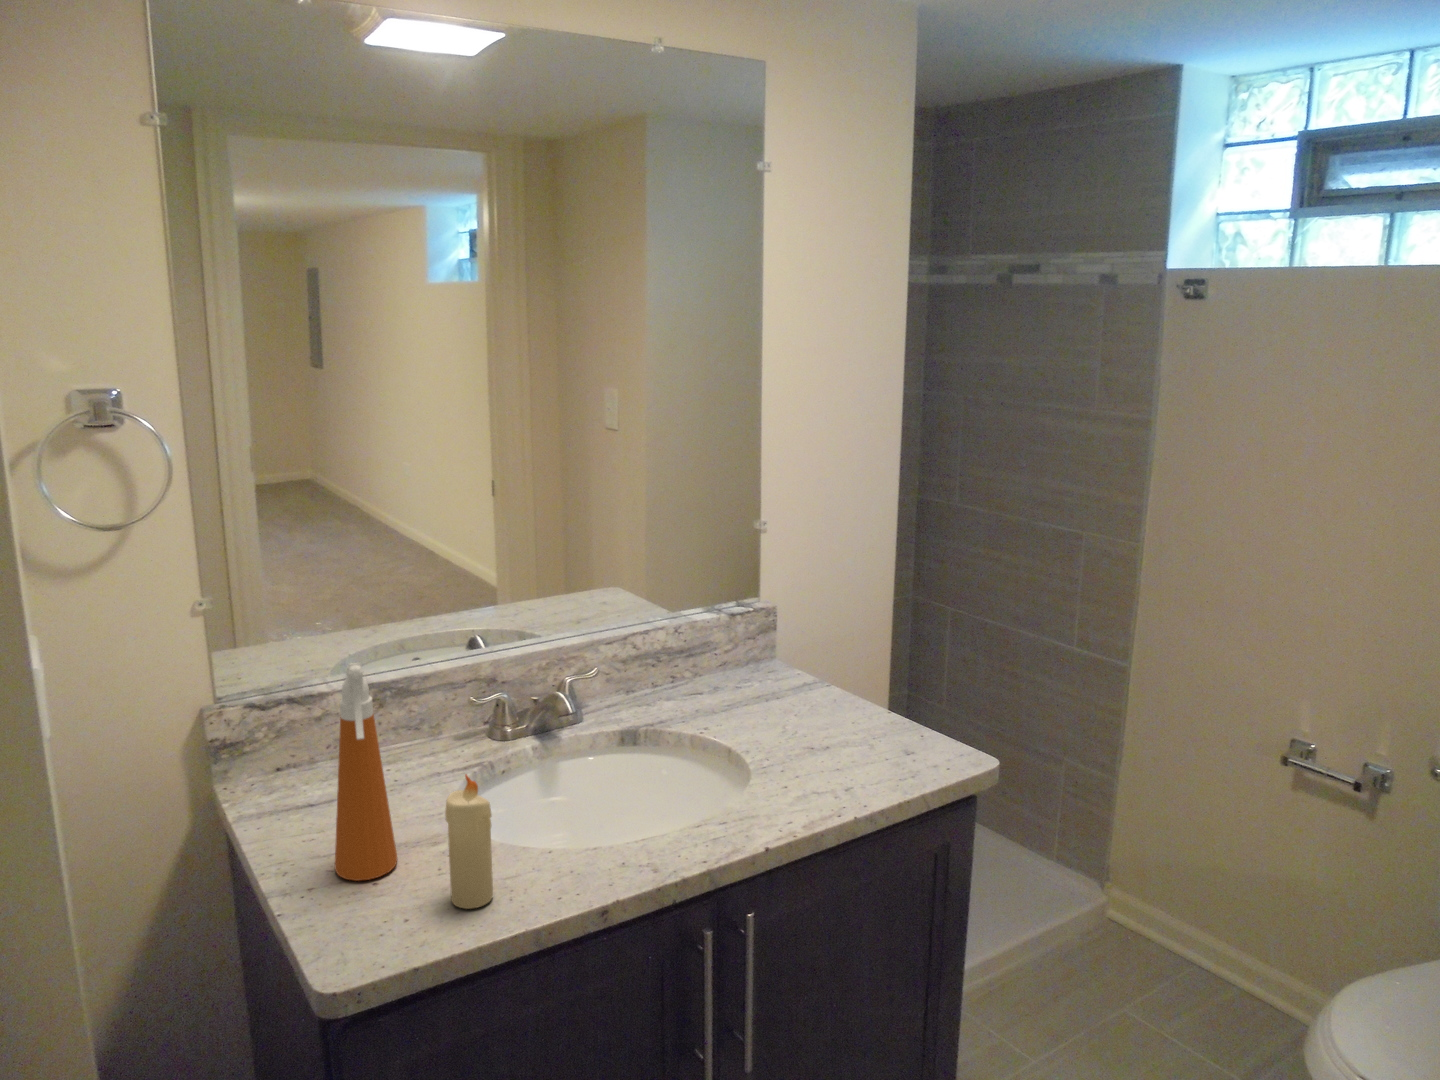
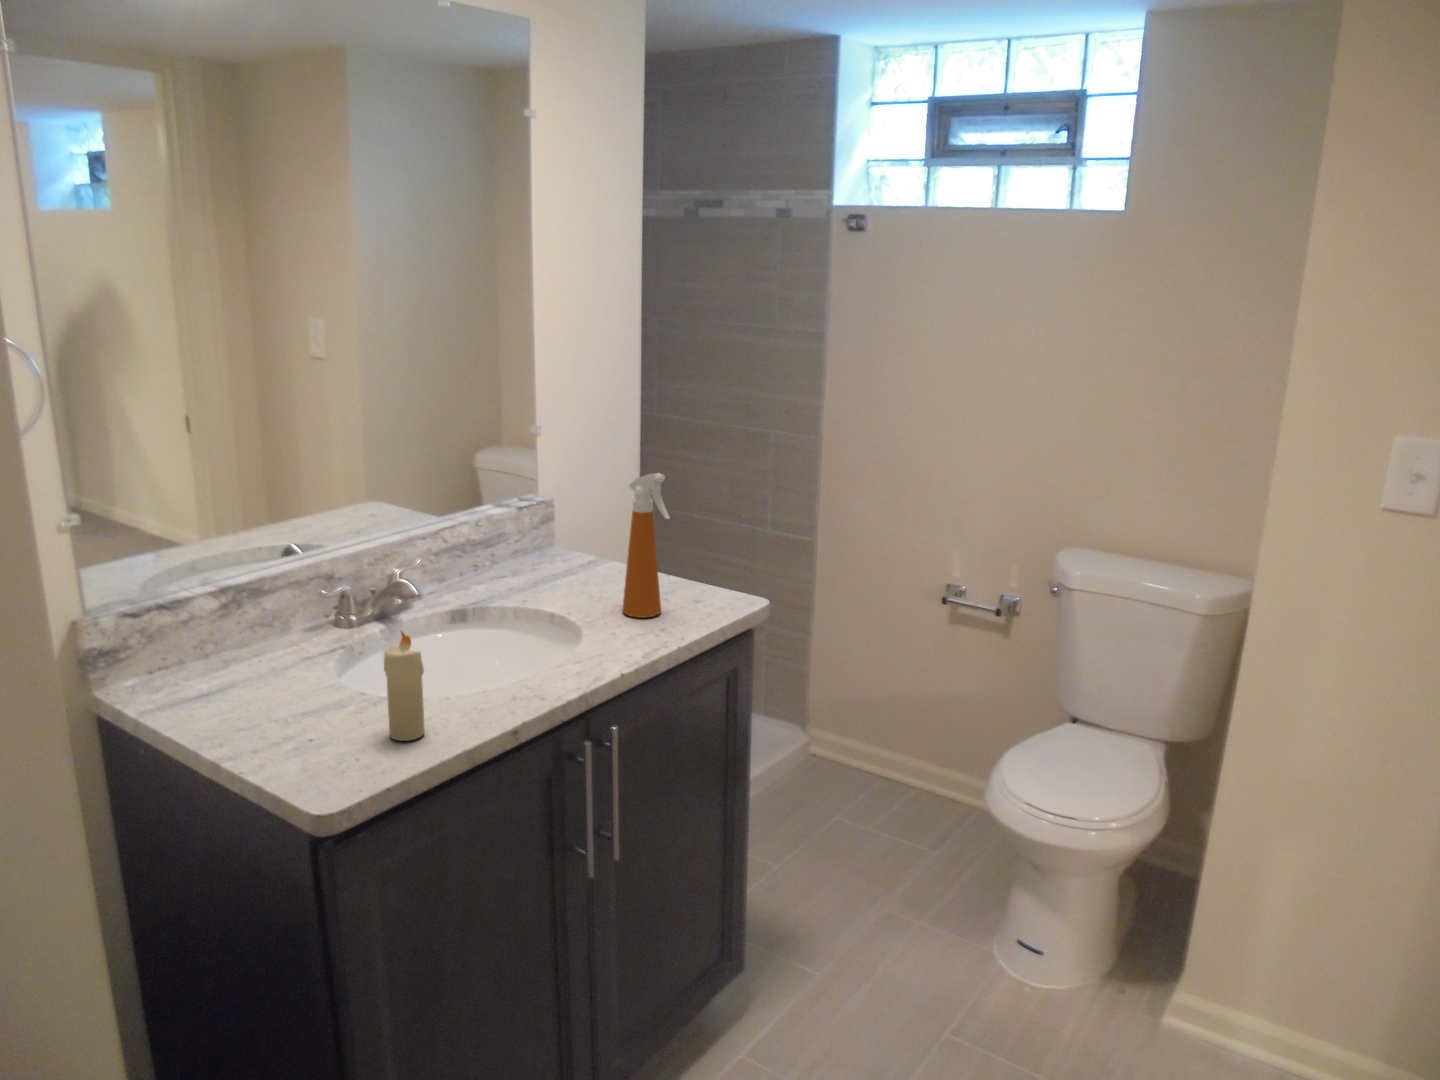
spray bottle: present [335,663,397,881] -> present [622,473,670,618]

